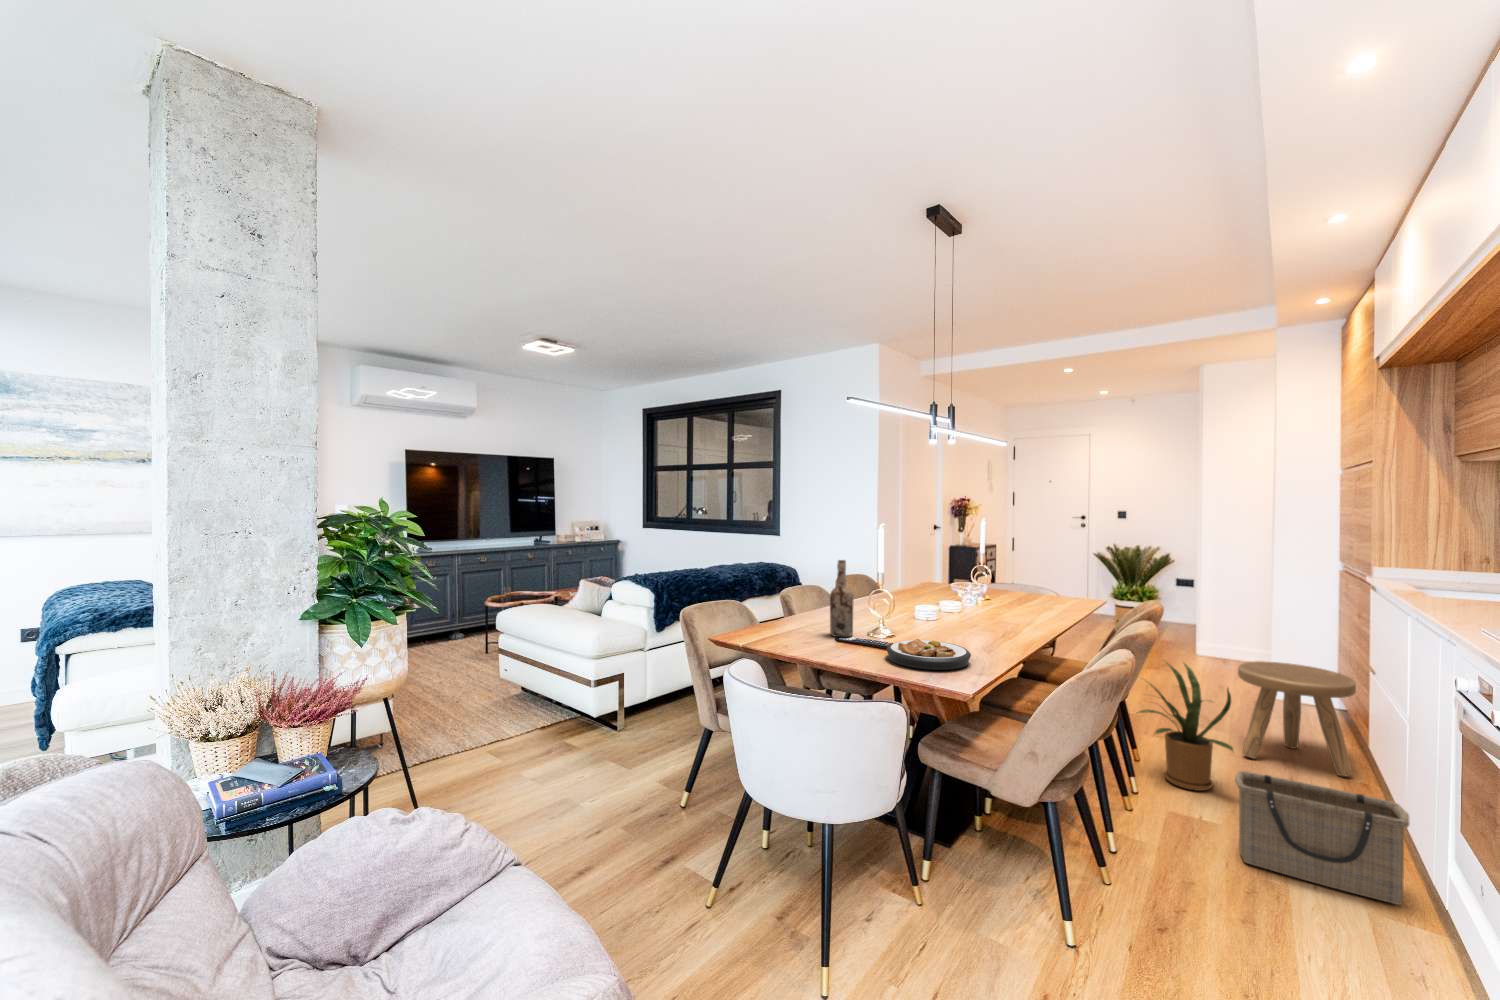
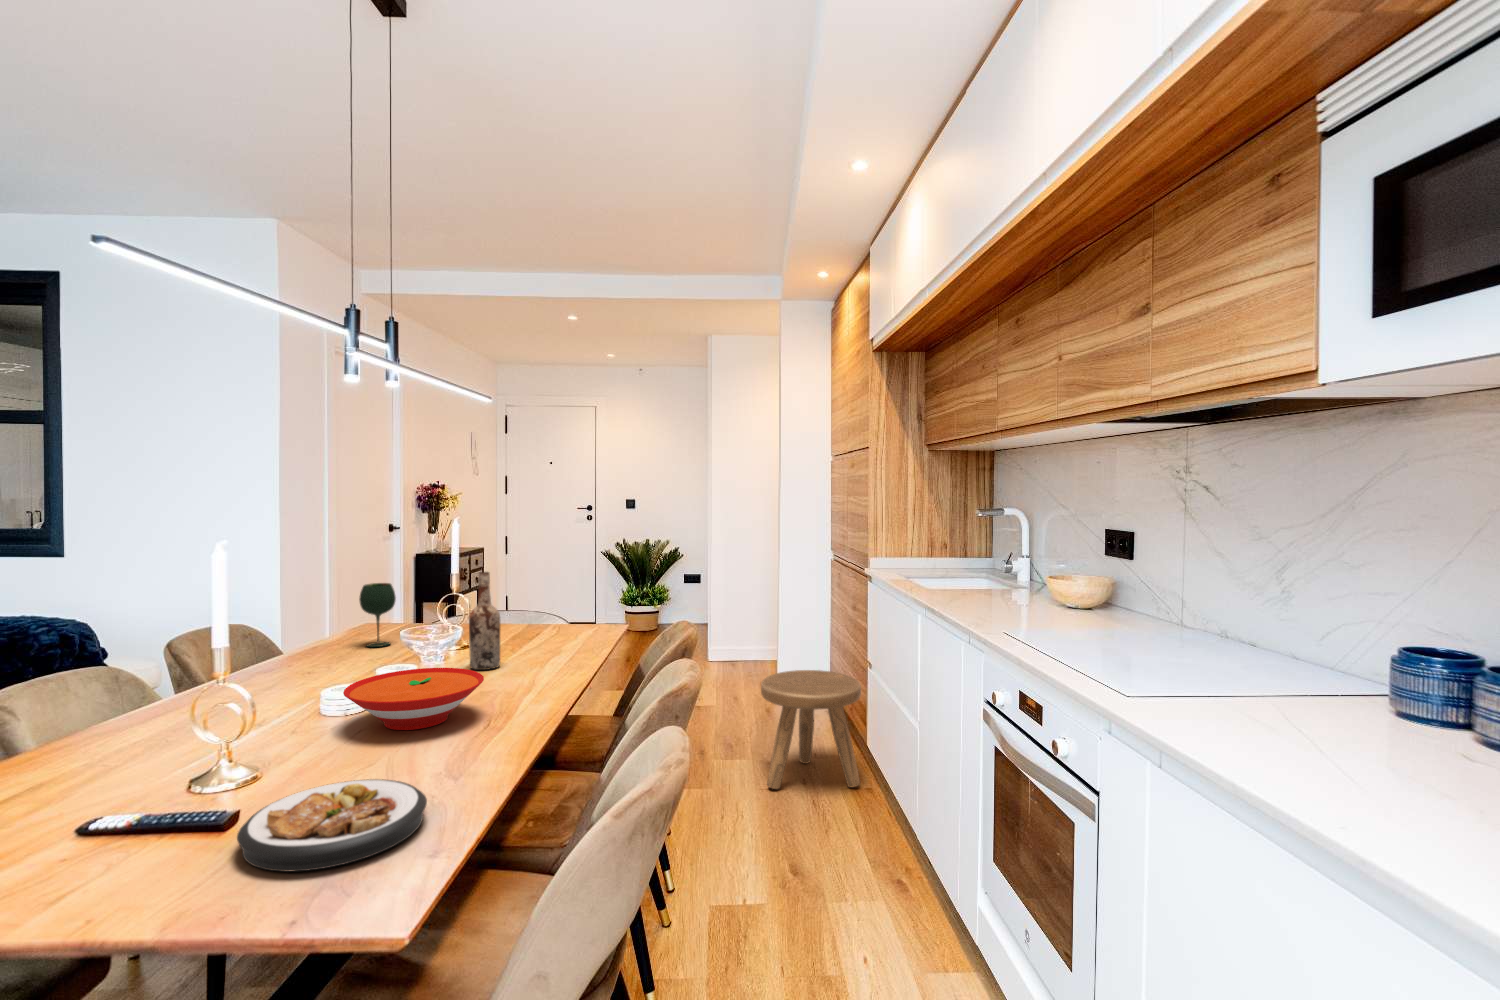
wine glass: none [922,555,943,594] -> present [359,583,396,647]
wine bottle: present [830,560,853,637] -> present [469,572,500,670]
bowl: none [922,600,1000,631] -> present [343,668,484,730]
house plant: present [1139,663,1233,791] -> none [661,694,772,860]
basket: present [1235,771,1409,905] -> none [785,832,943,959]

